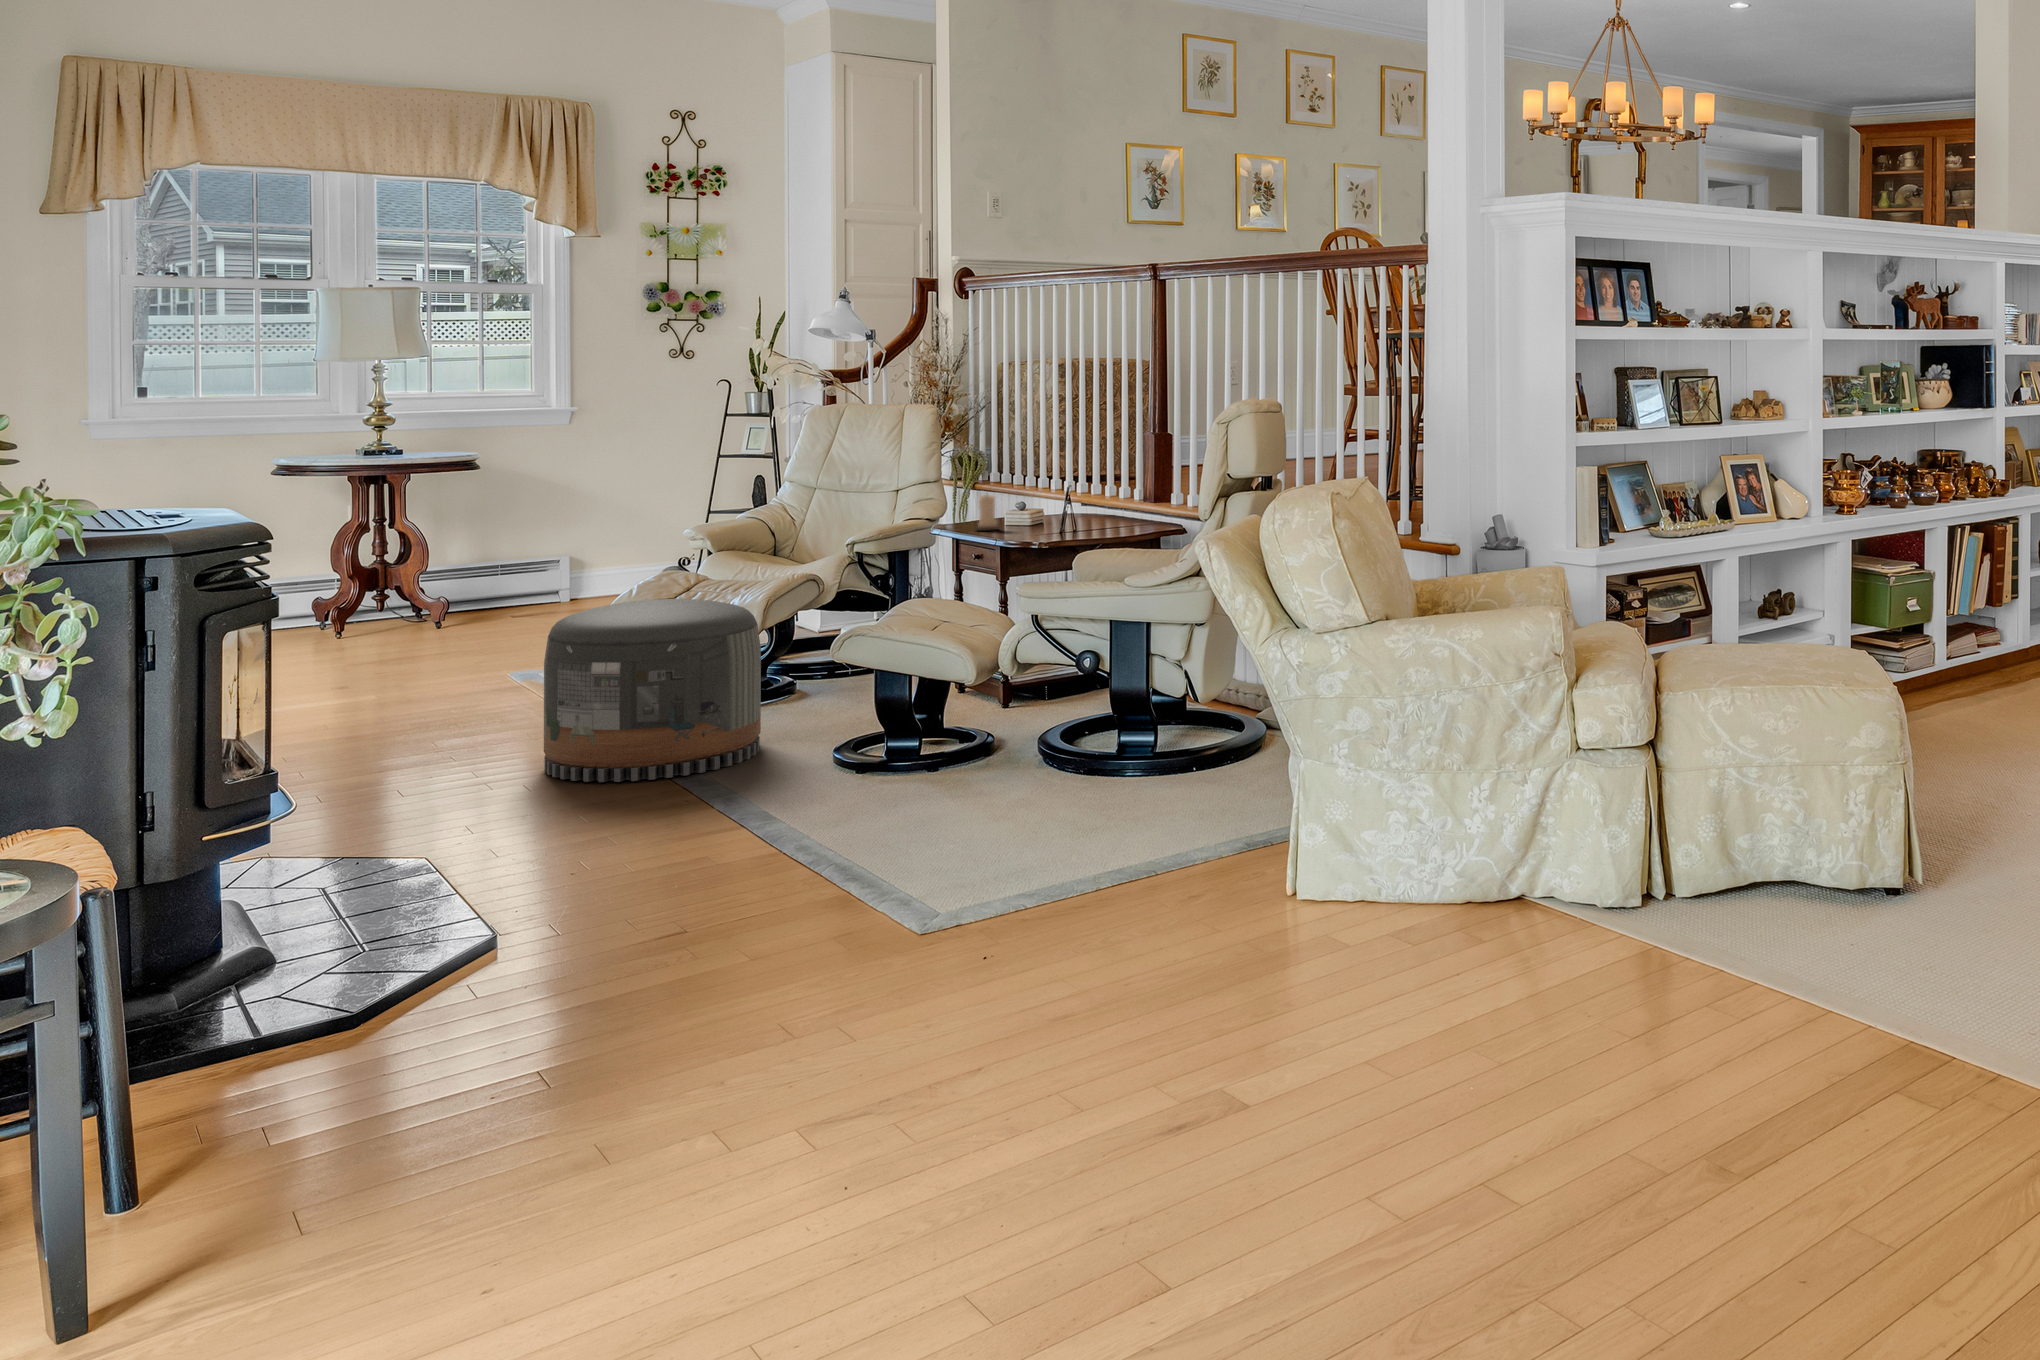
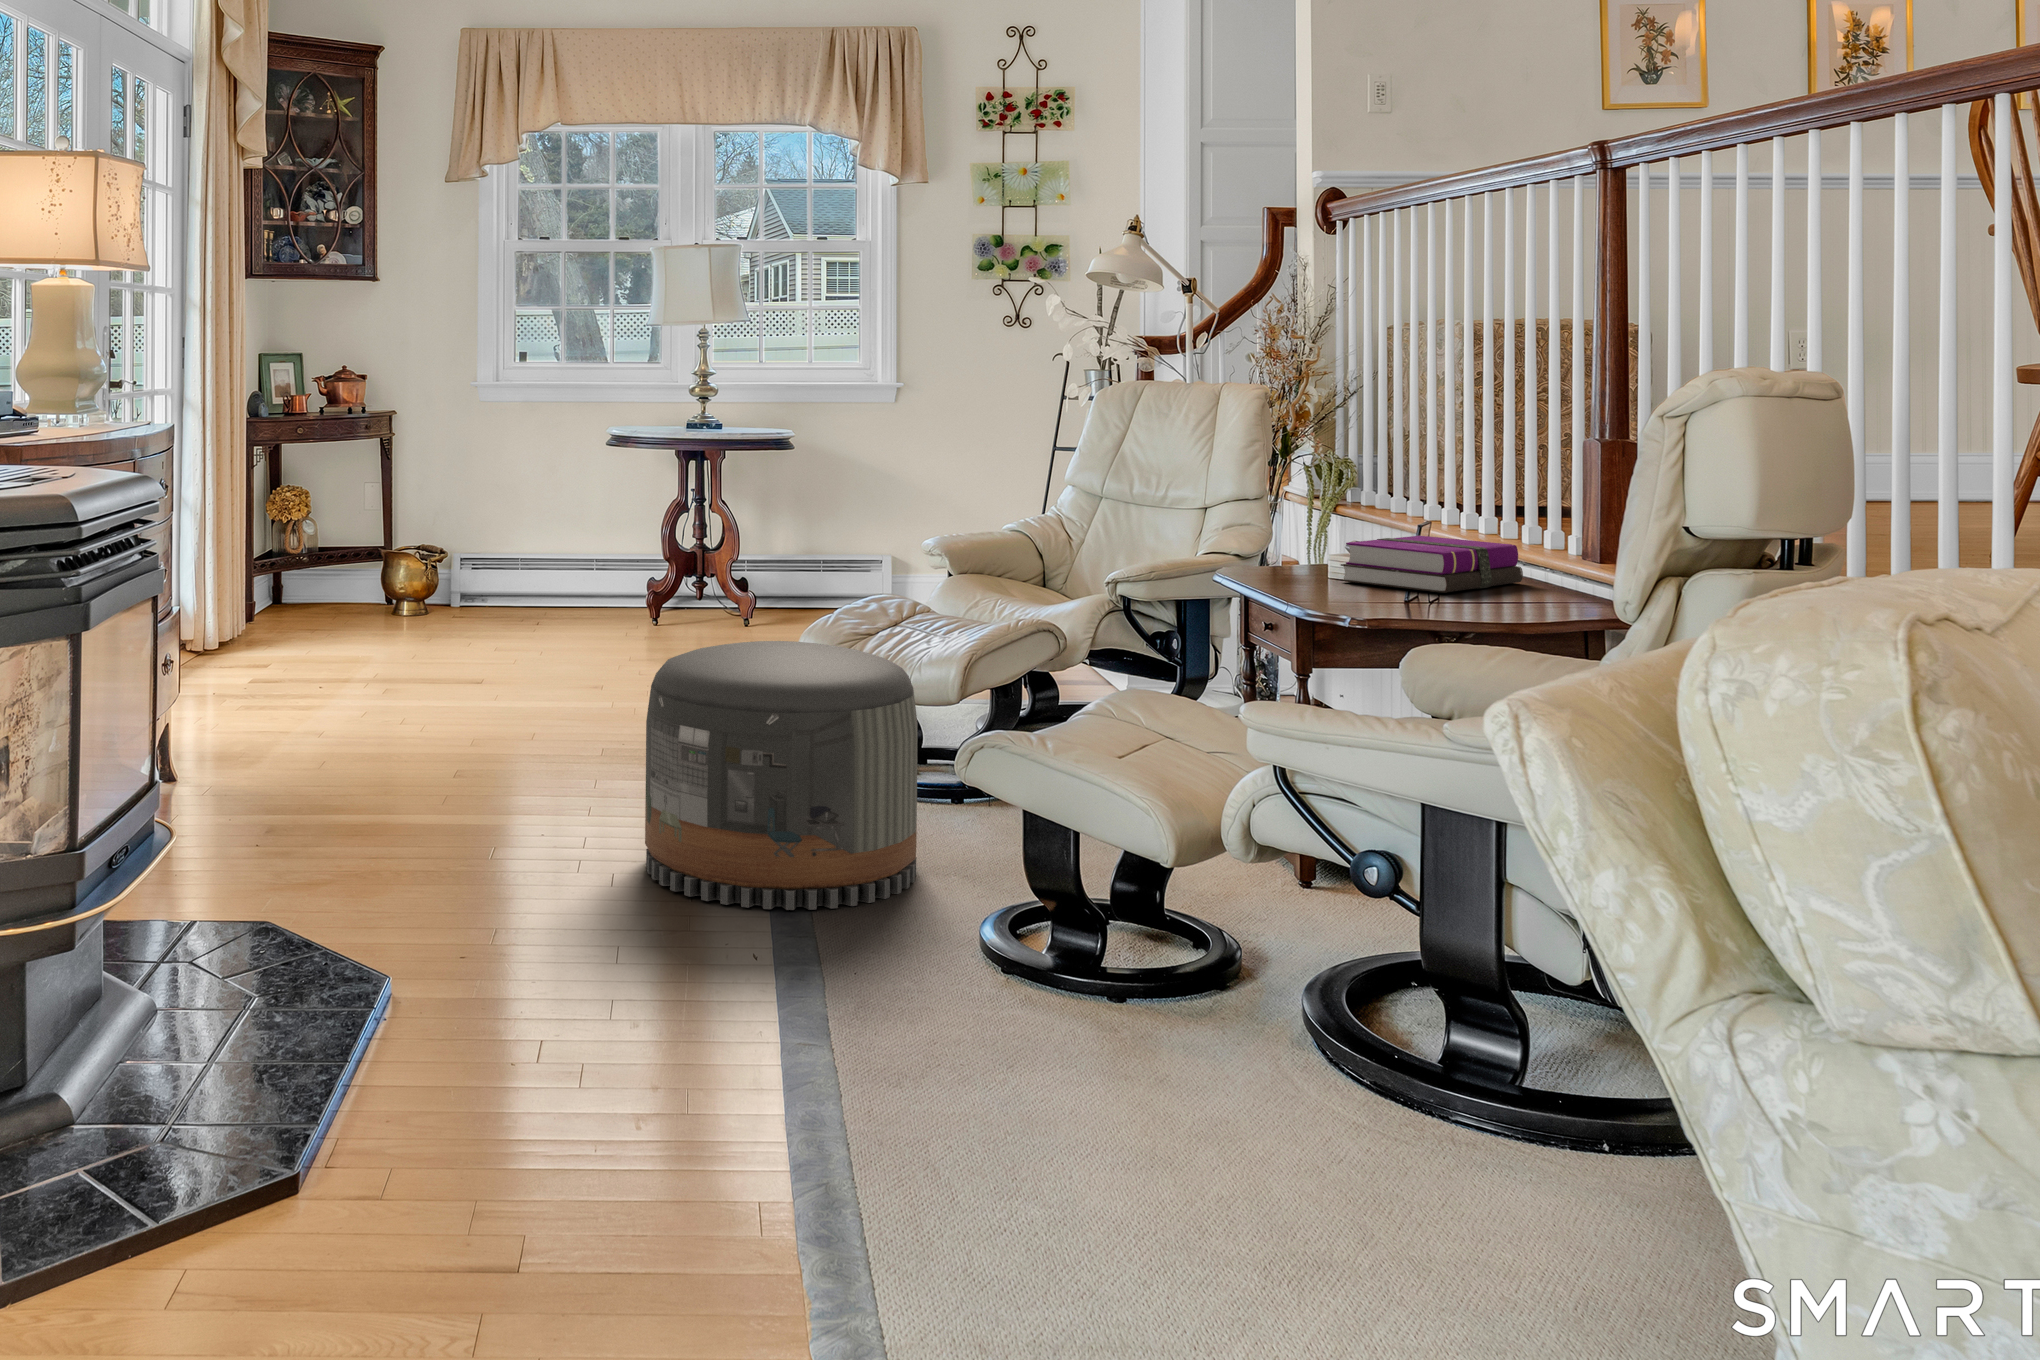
candle: present [976,495,998,531] -> none [1278,521,1316,584]
hardback book: none [1013,497,1113,528] -> present [1341,536,1523,593]

